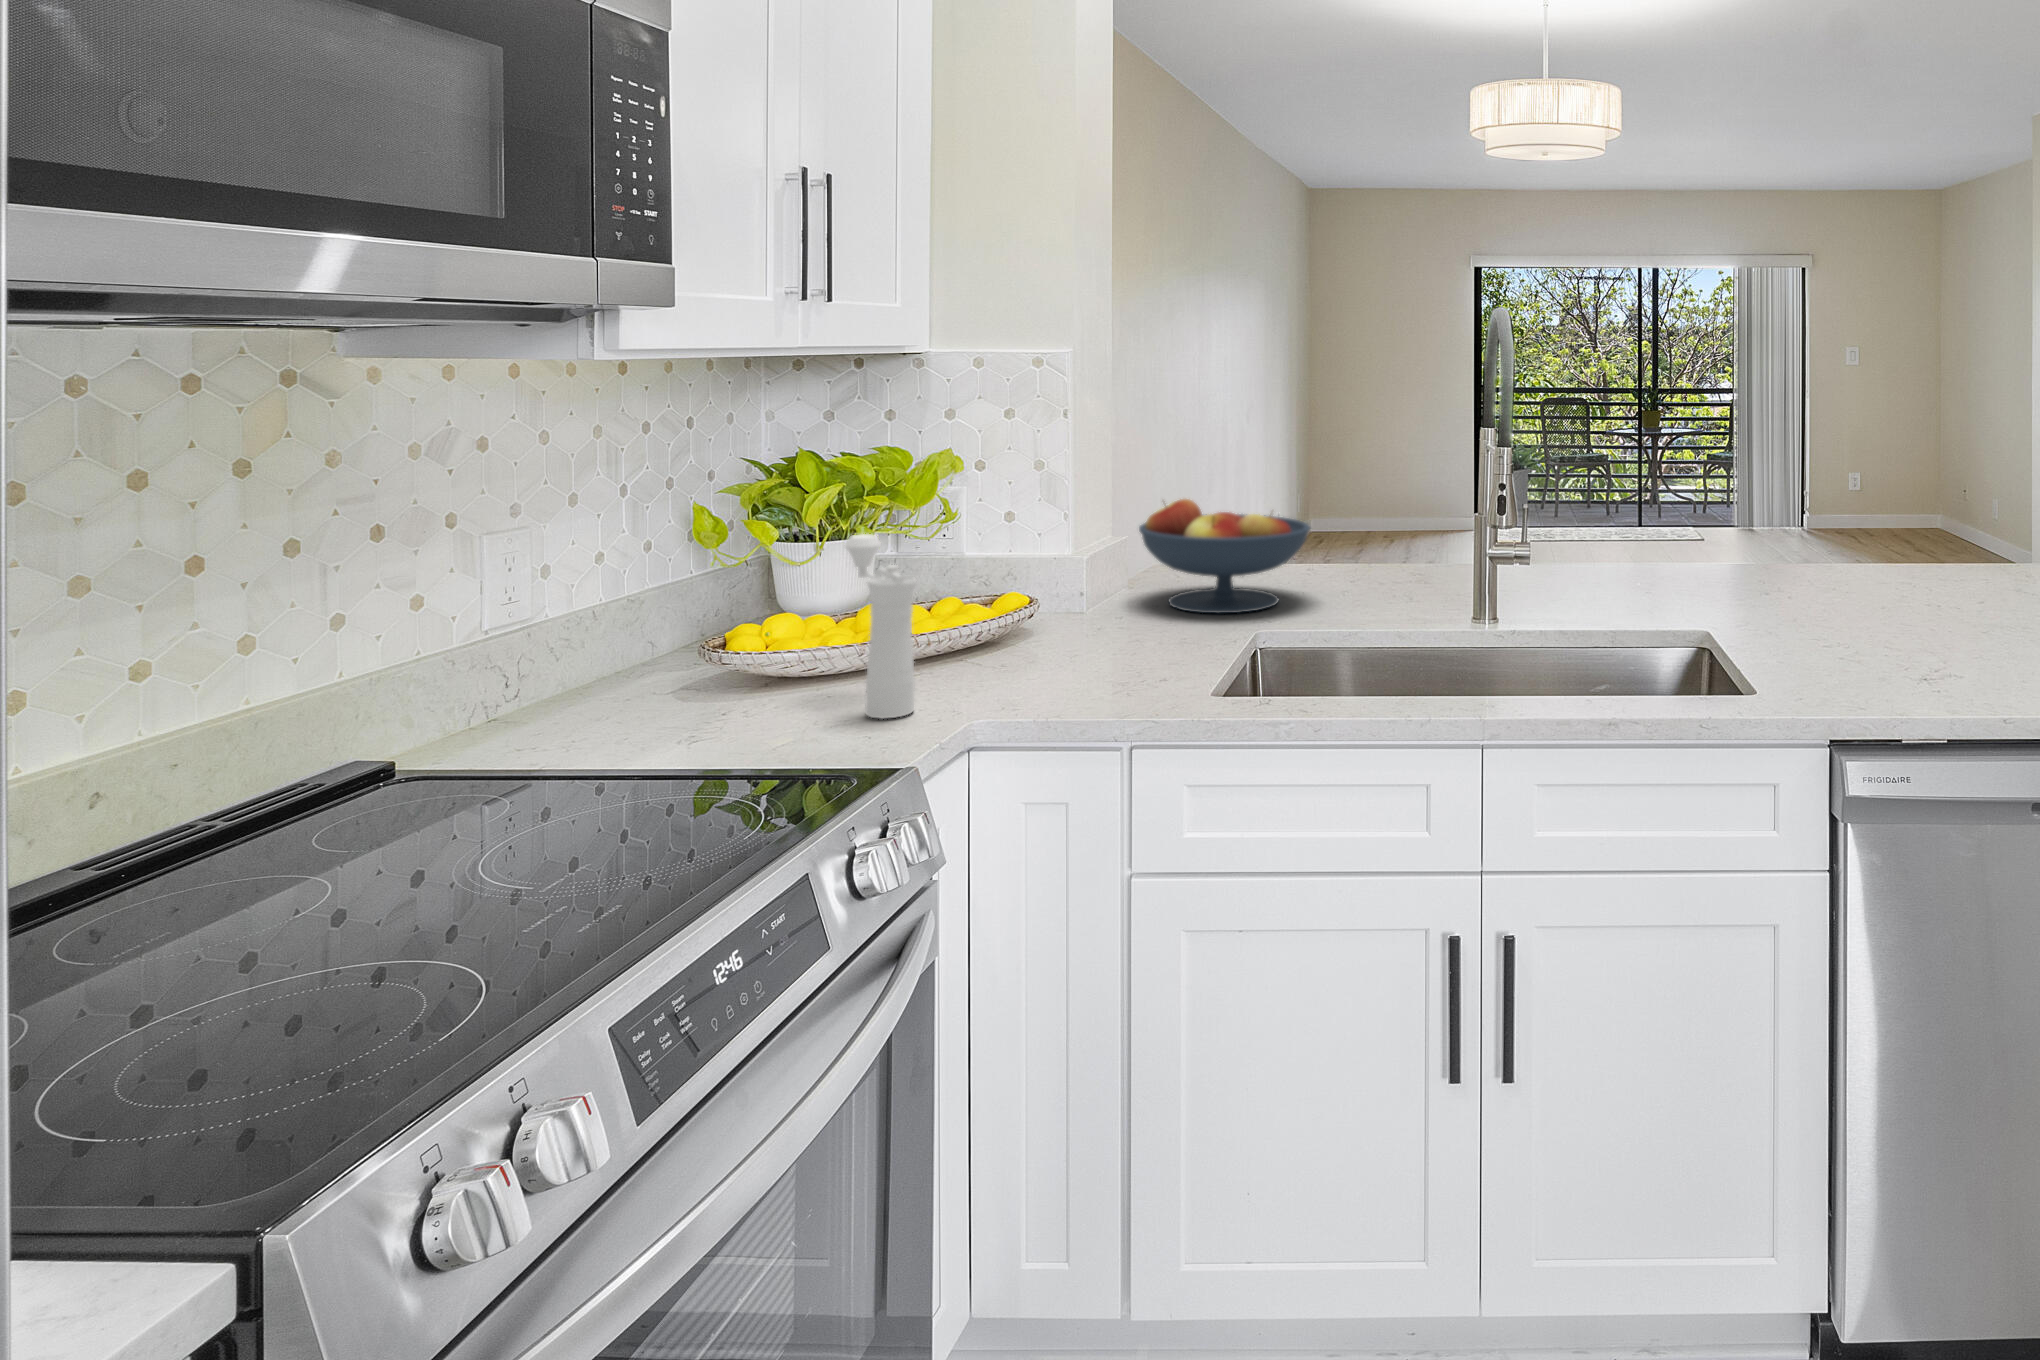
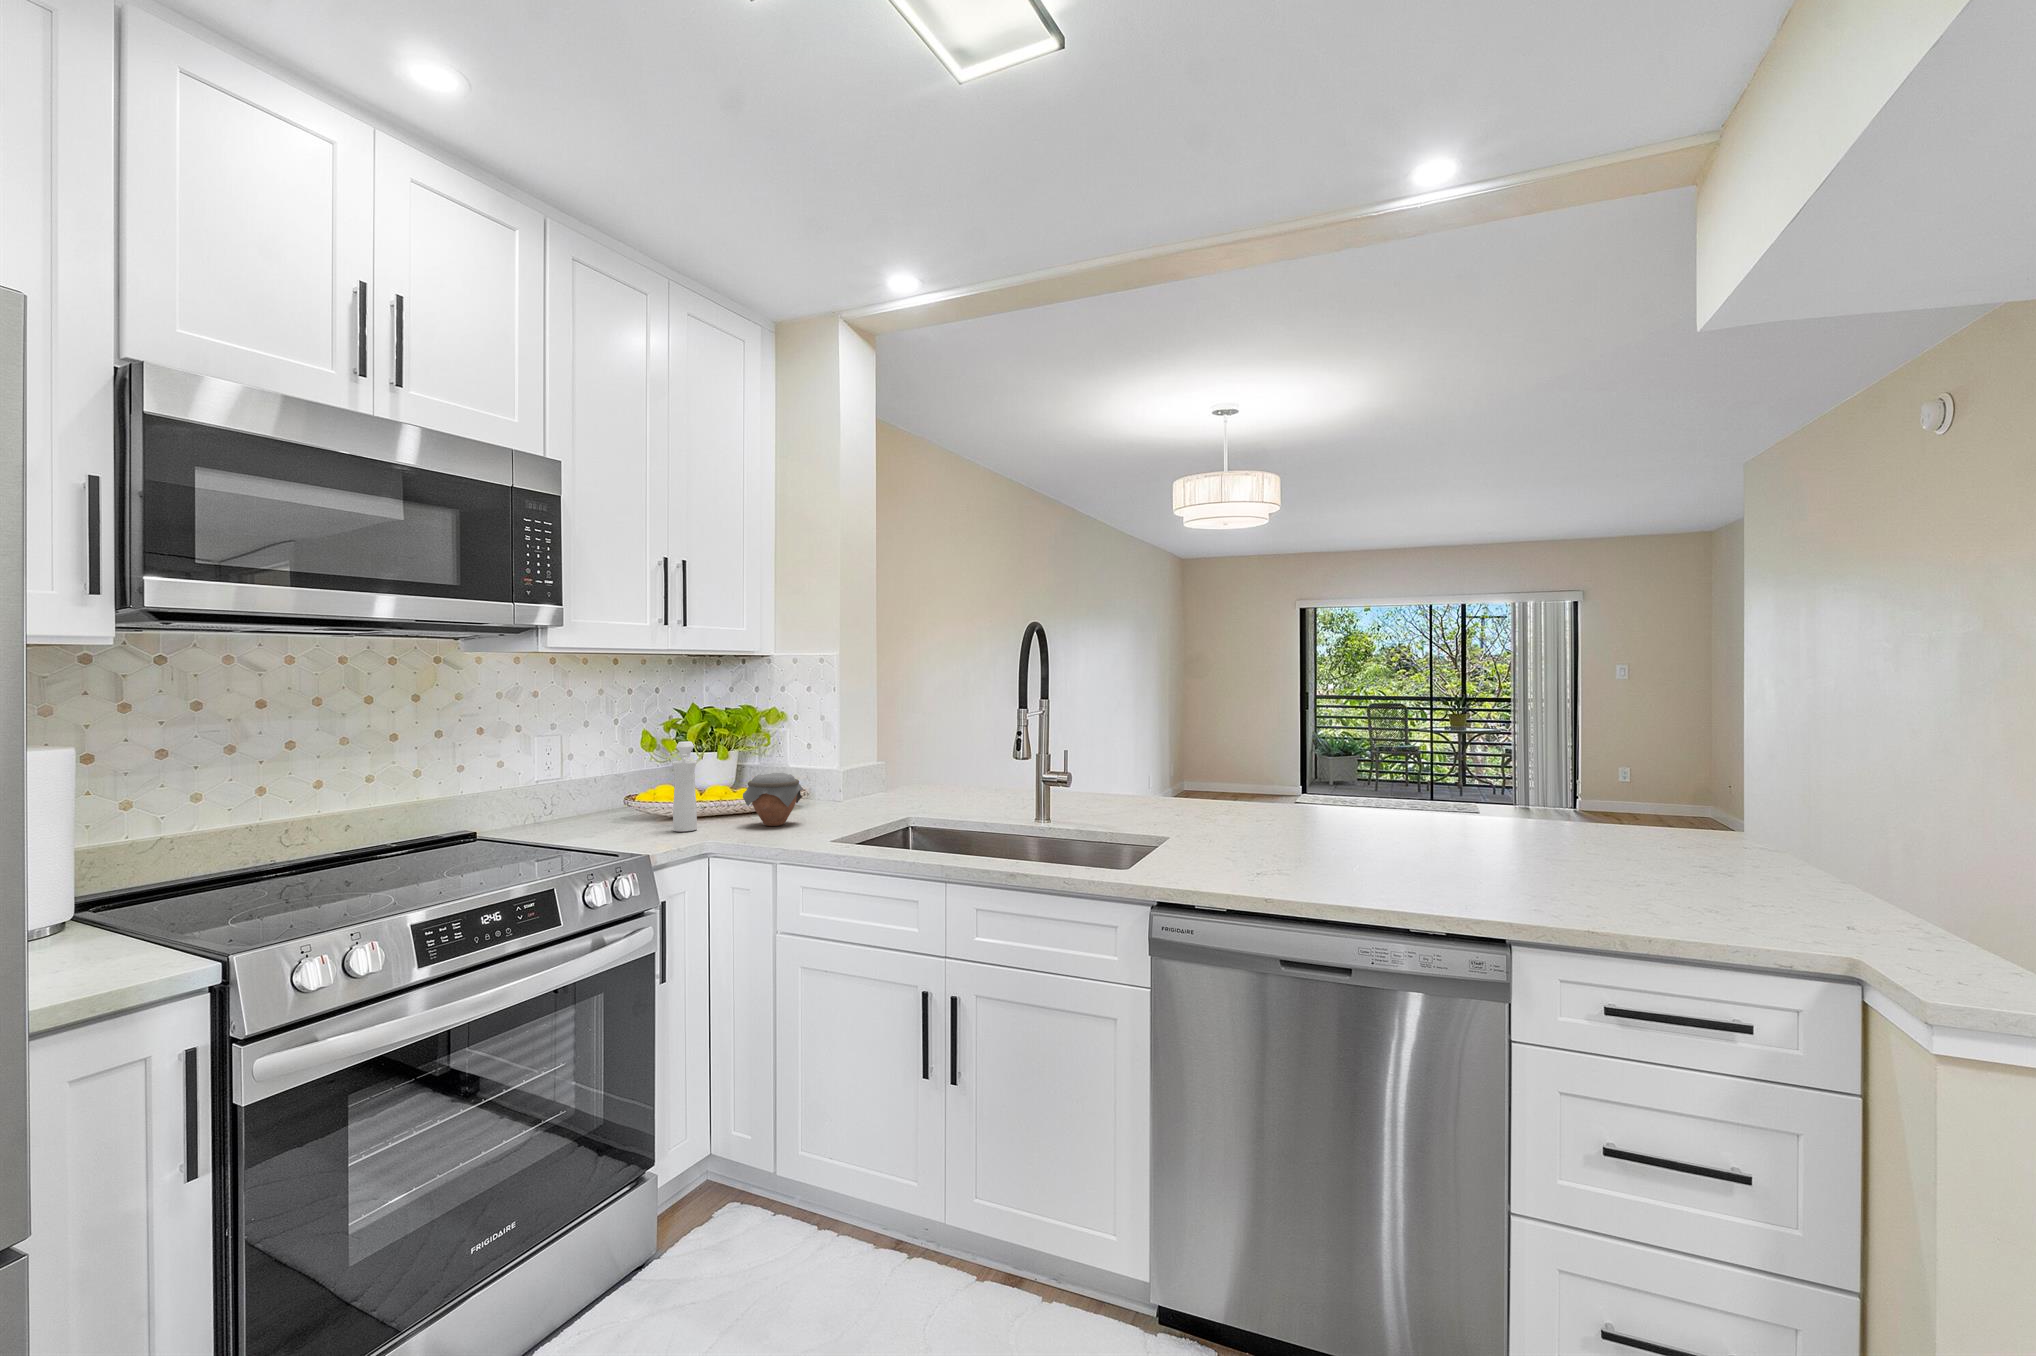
fruit bowl: present [1139,499,1310,613] -> none [879,736,978,802]
jar: none [999,587,1105,690] -> present [743,773,803,826]

